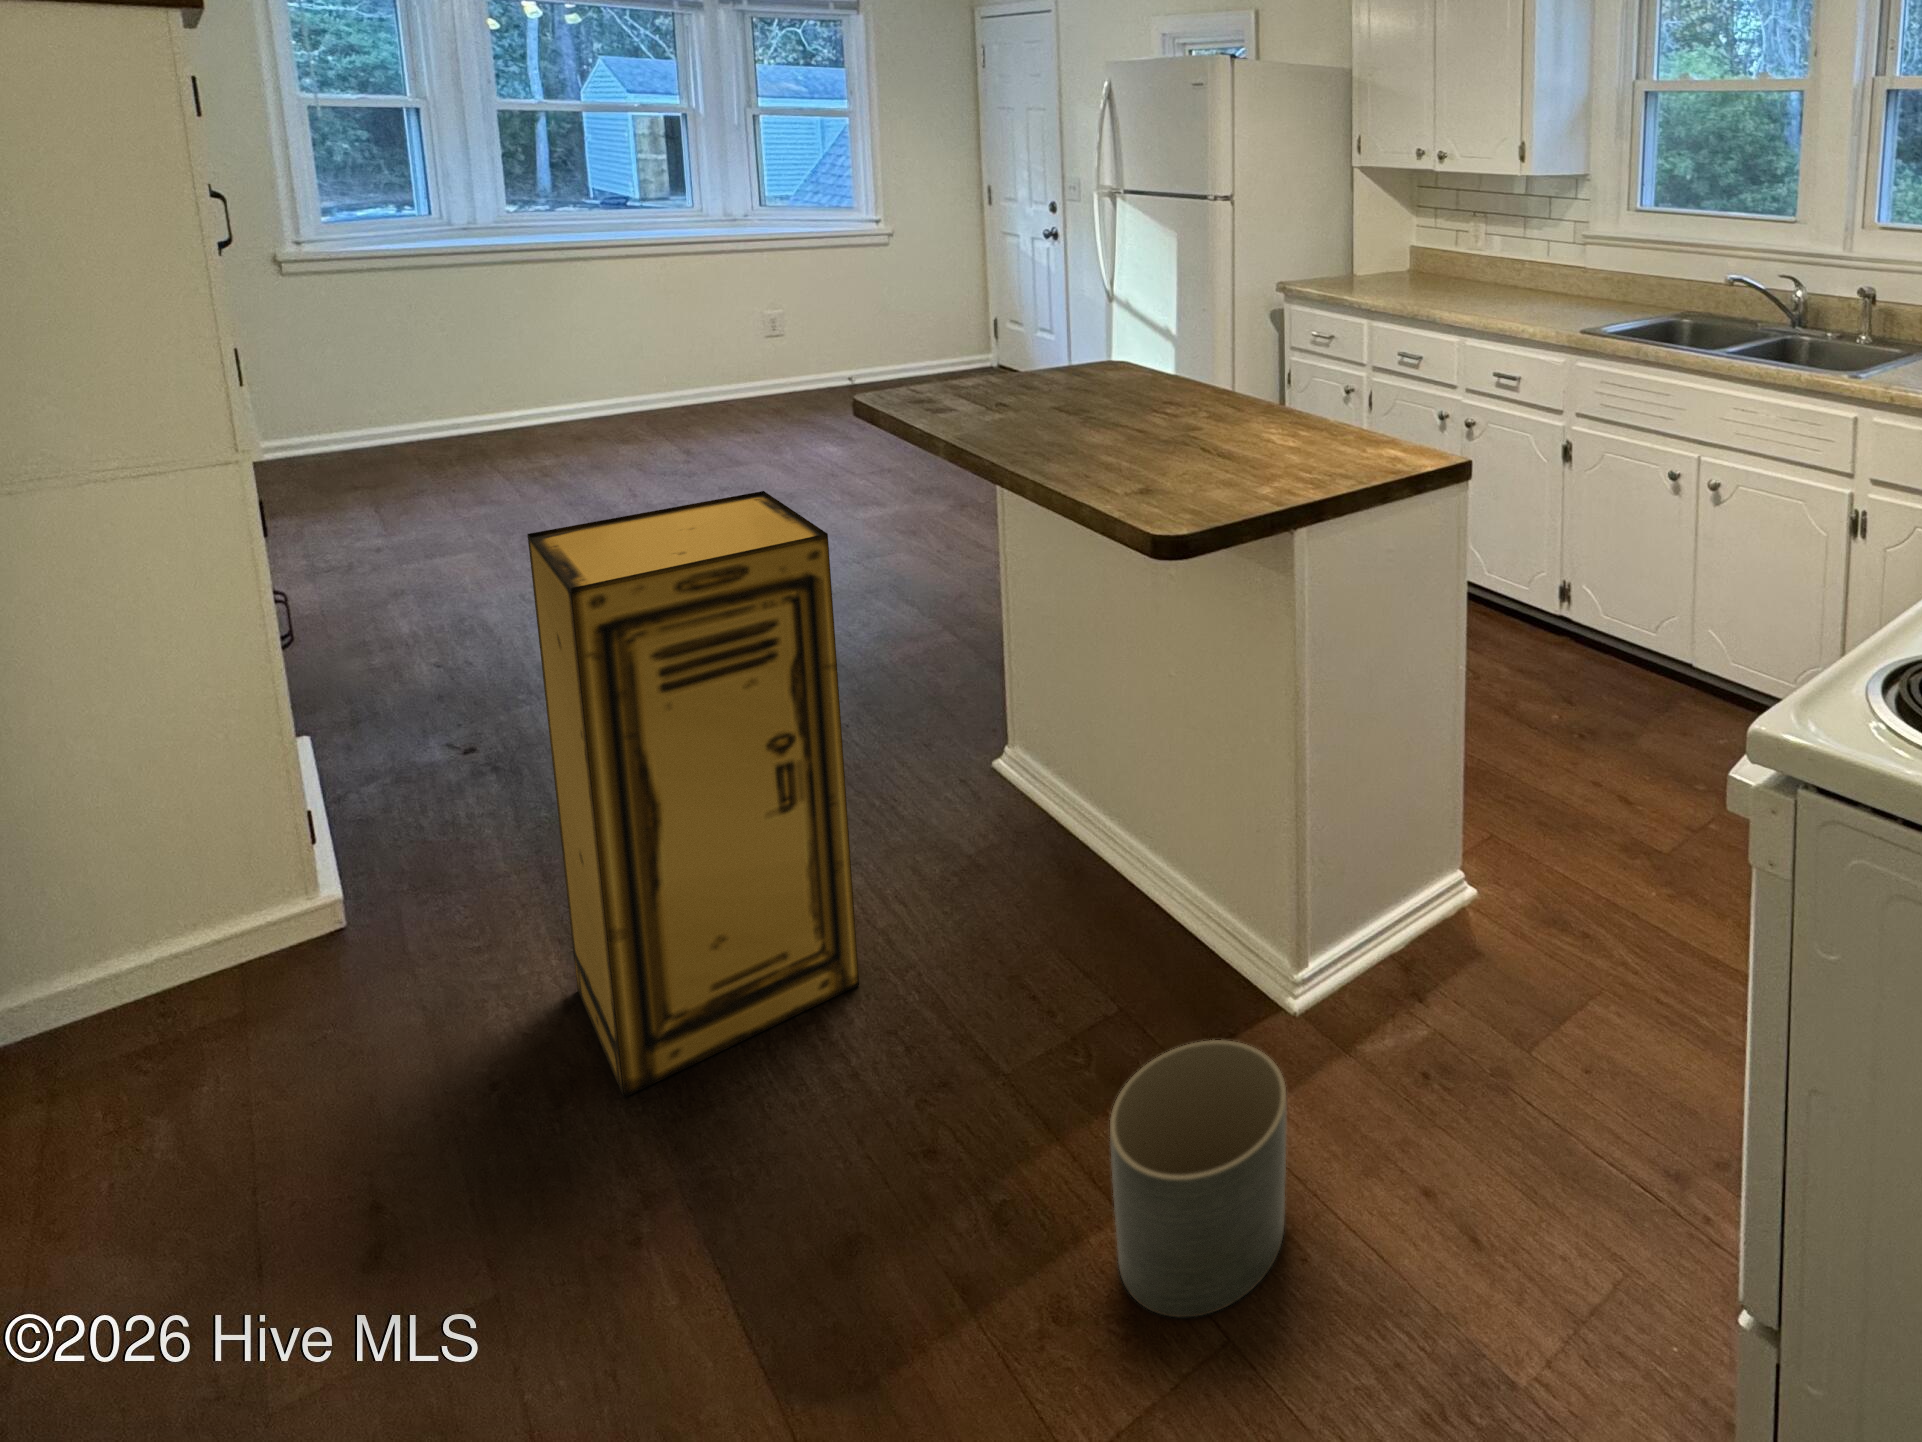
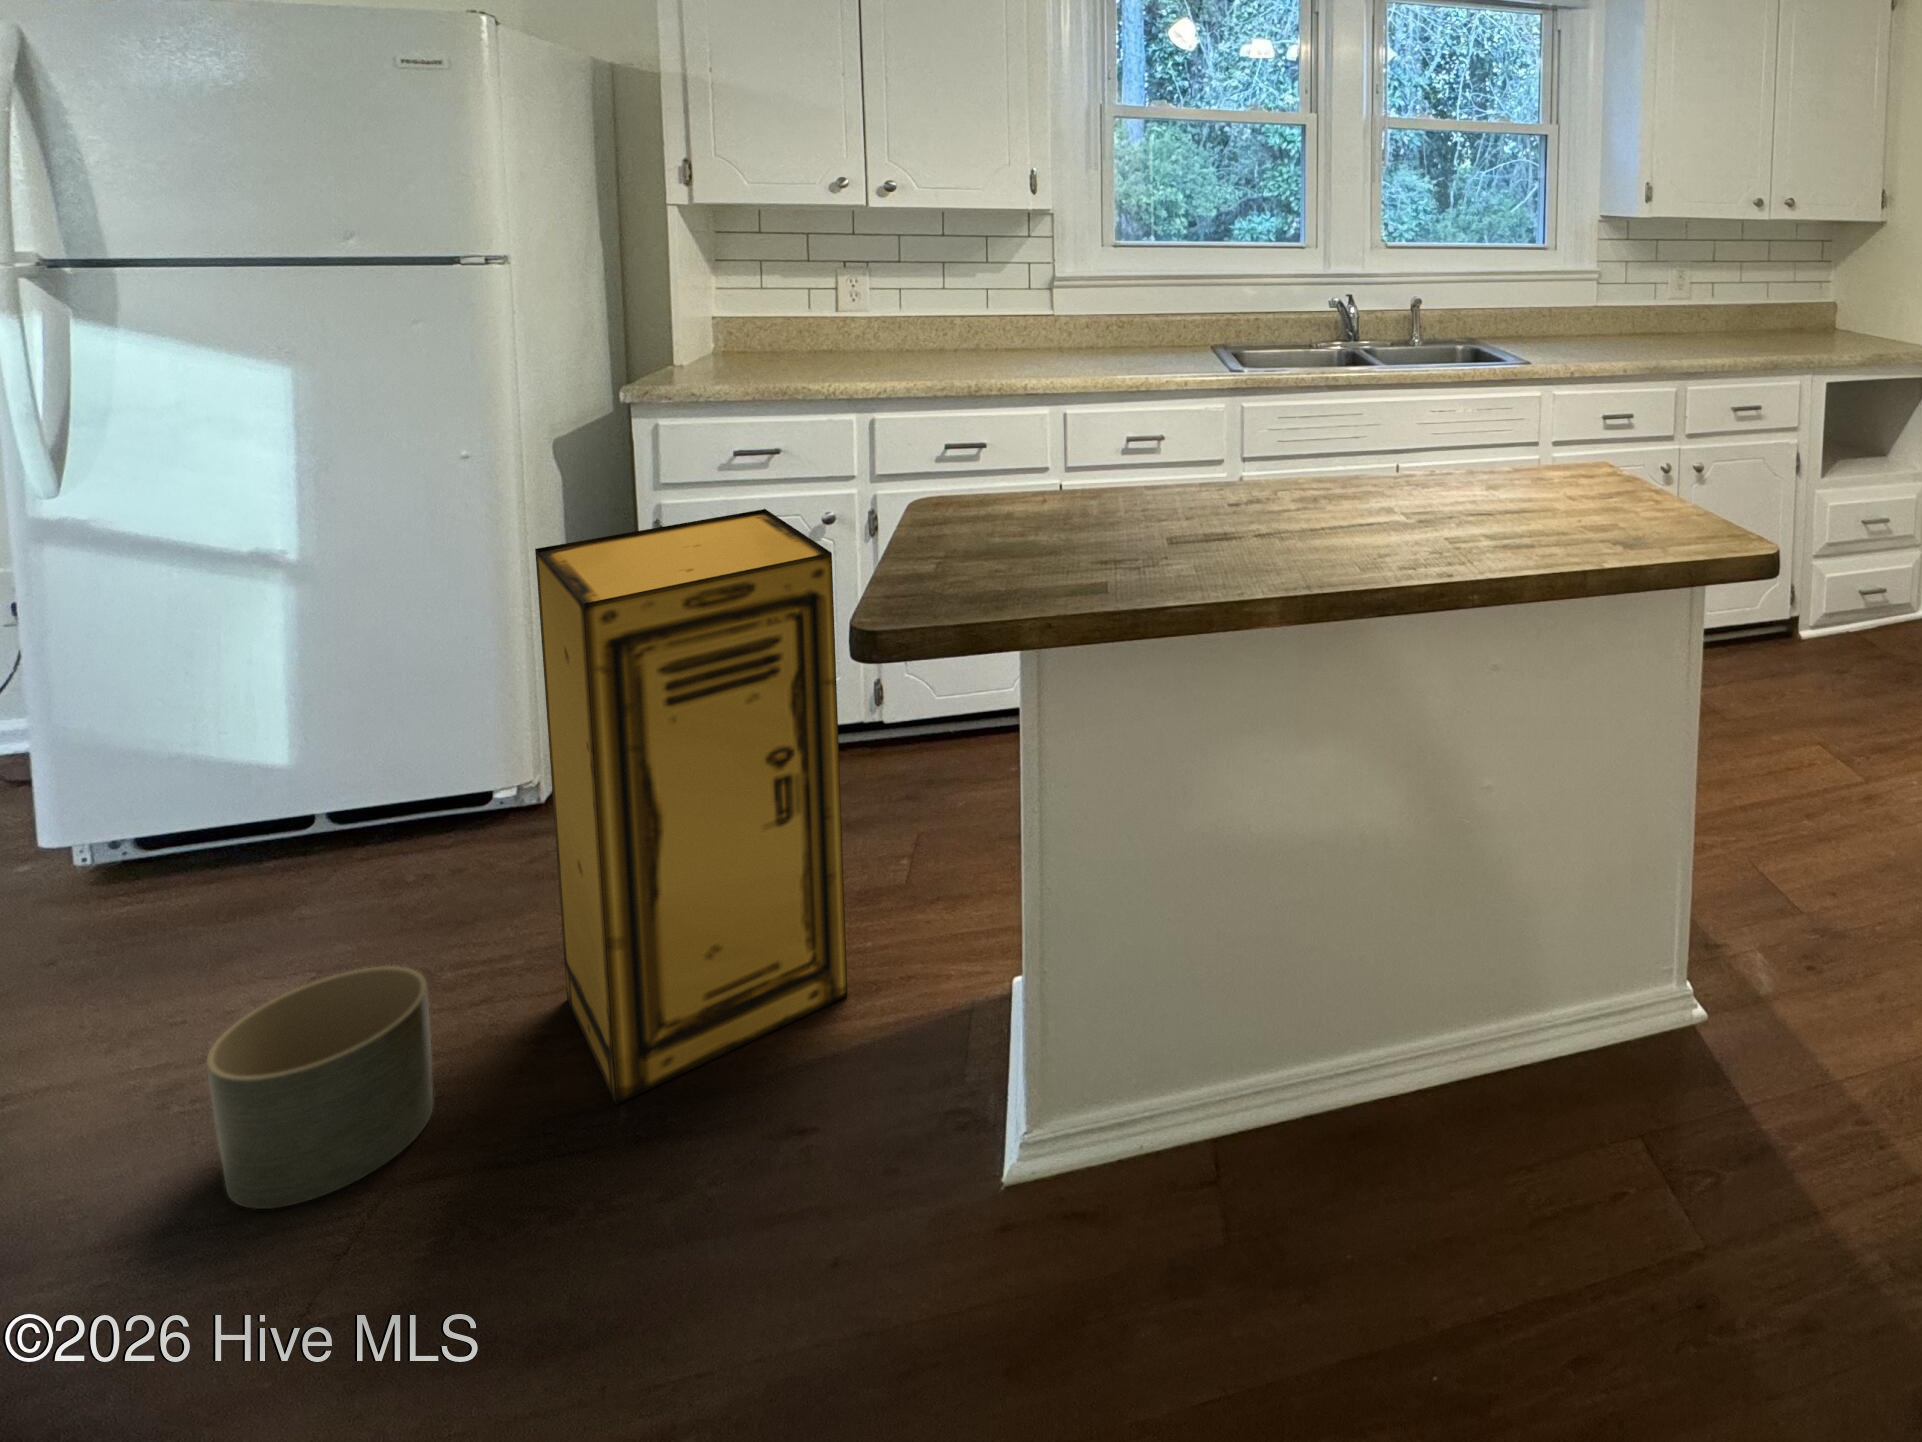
planter: present [1110,1040,1286,1318] -> present [207,966,433,1209]

